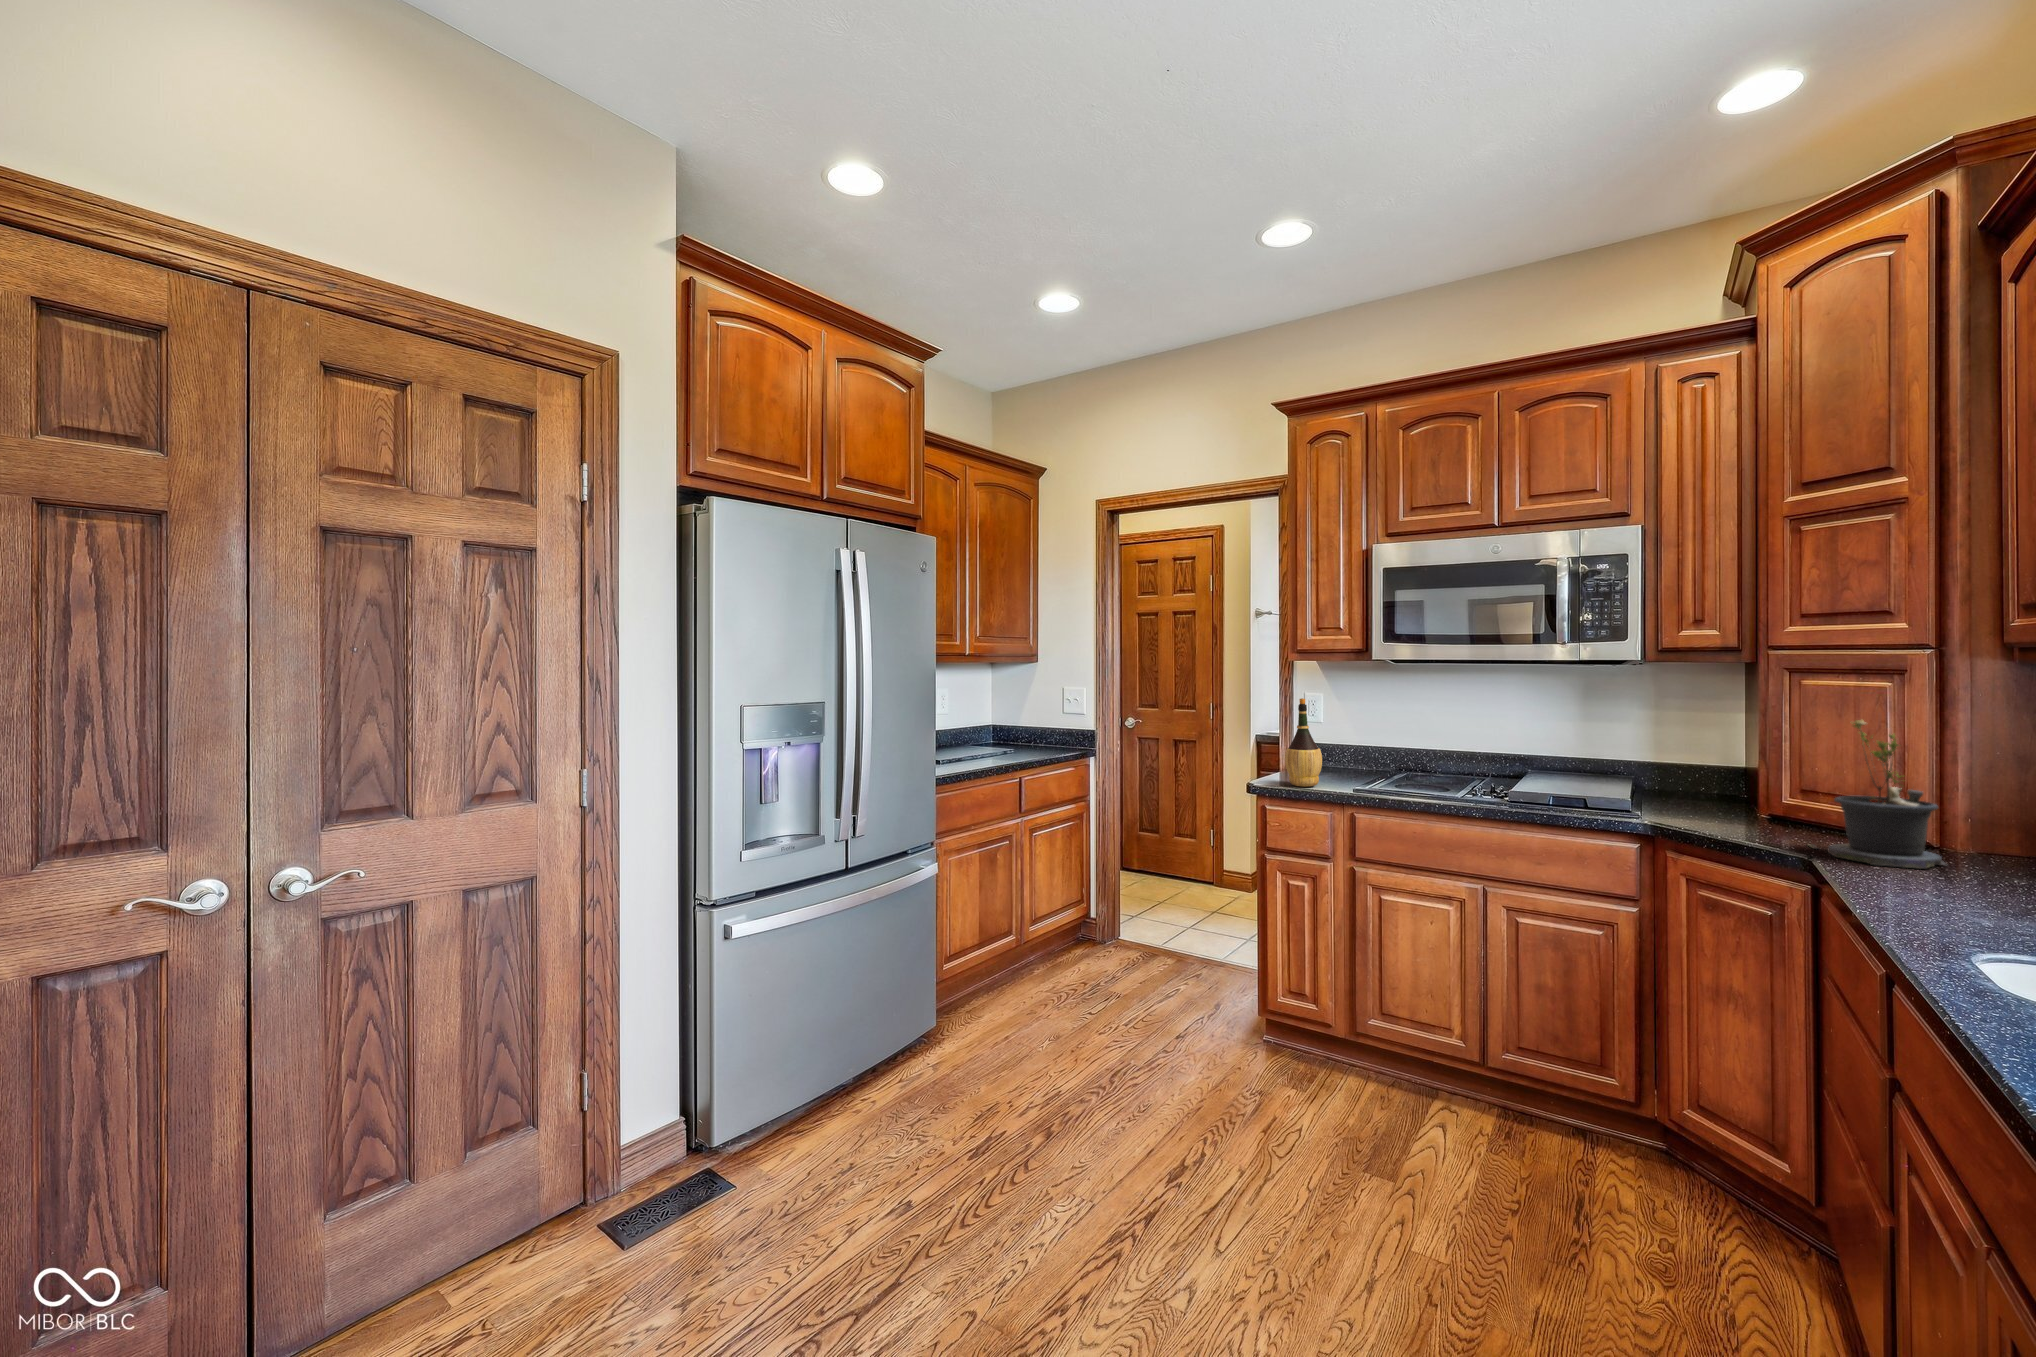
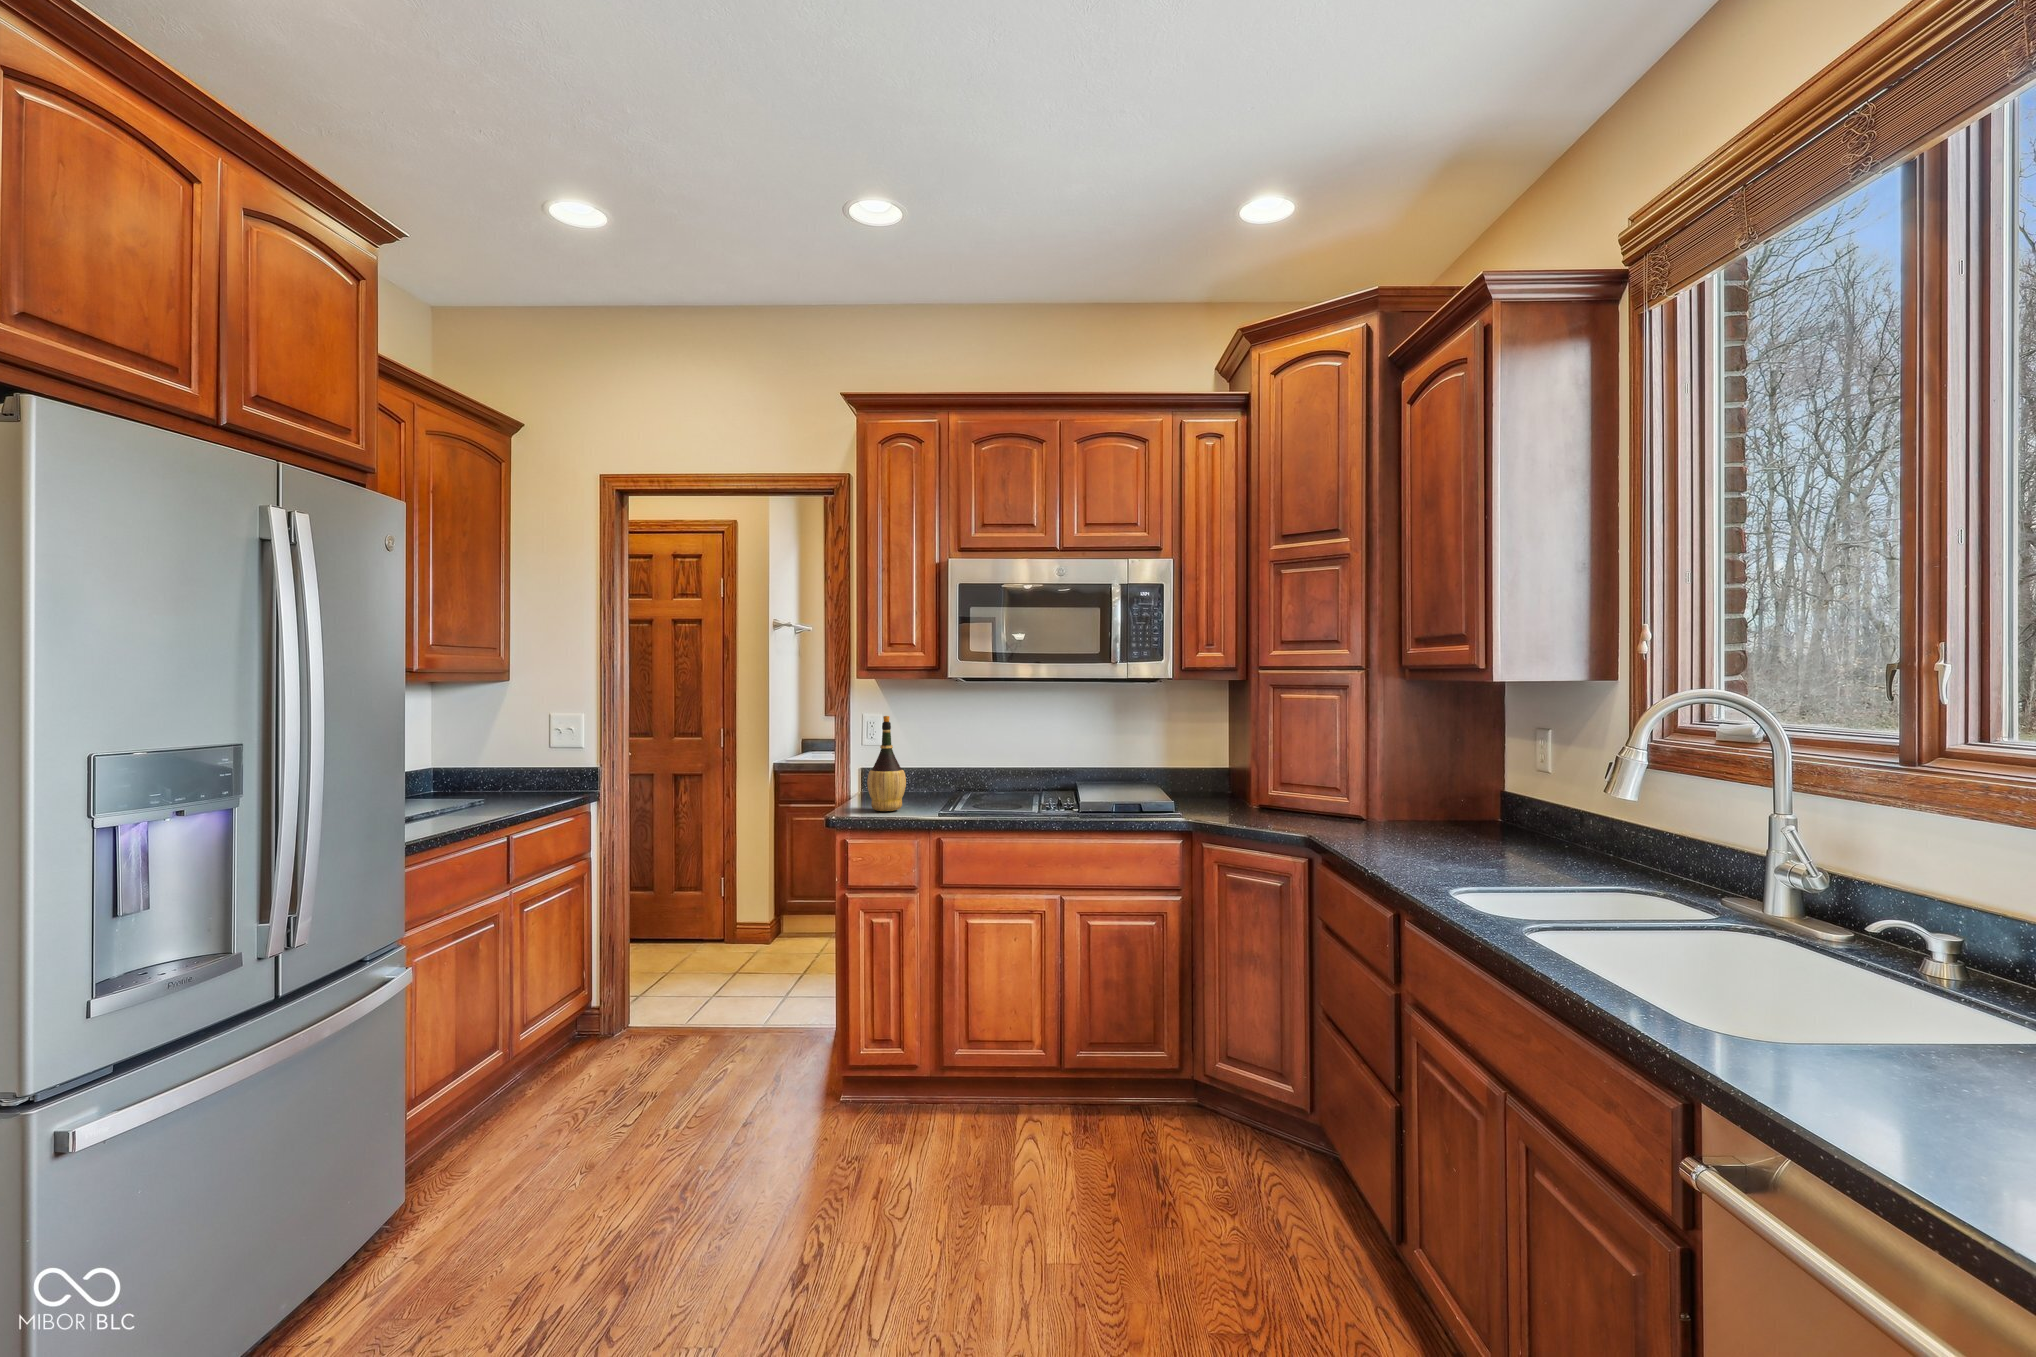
potted plant: present [1808,720,1946,869] -> none [1284,723,1363,832]

